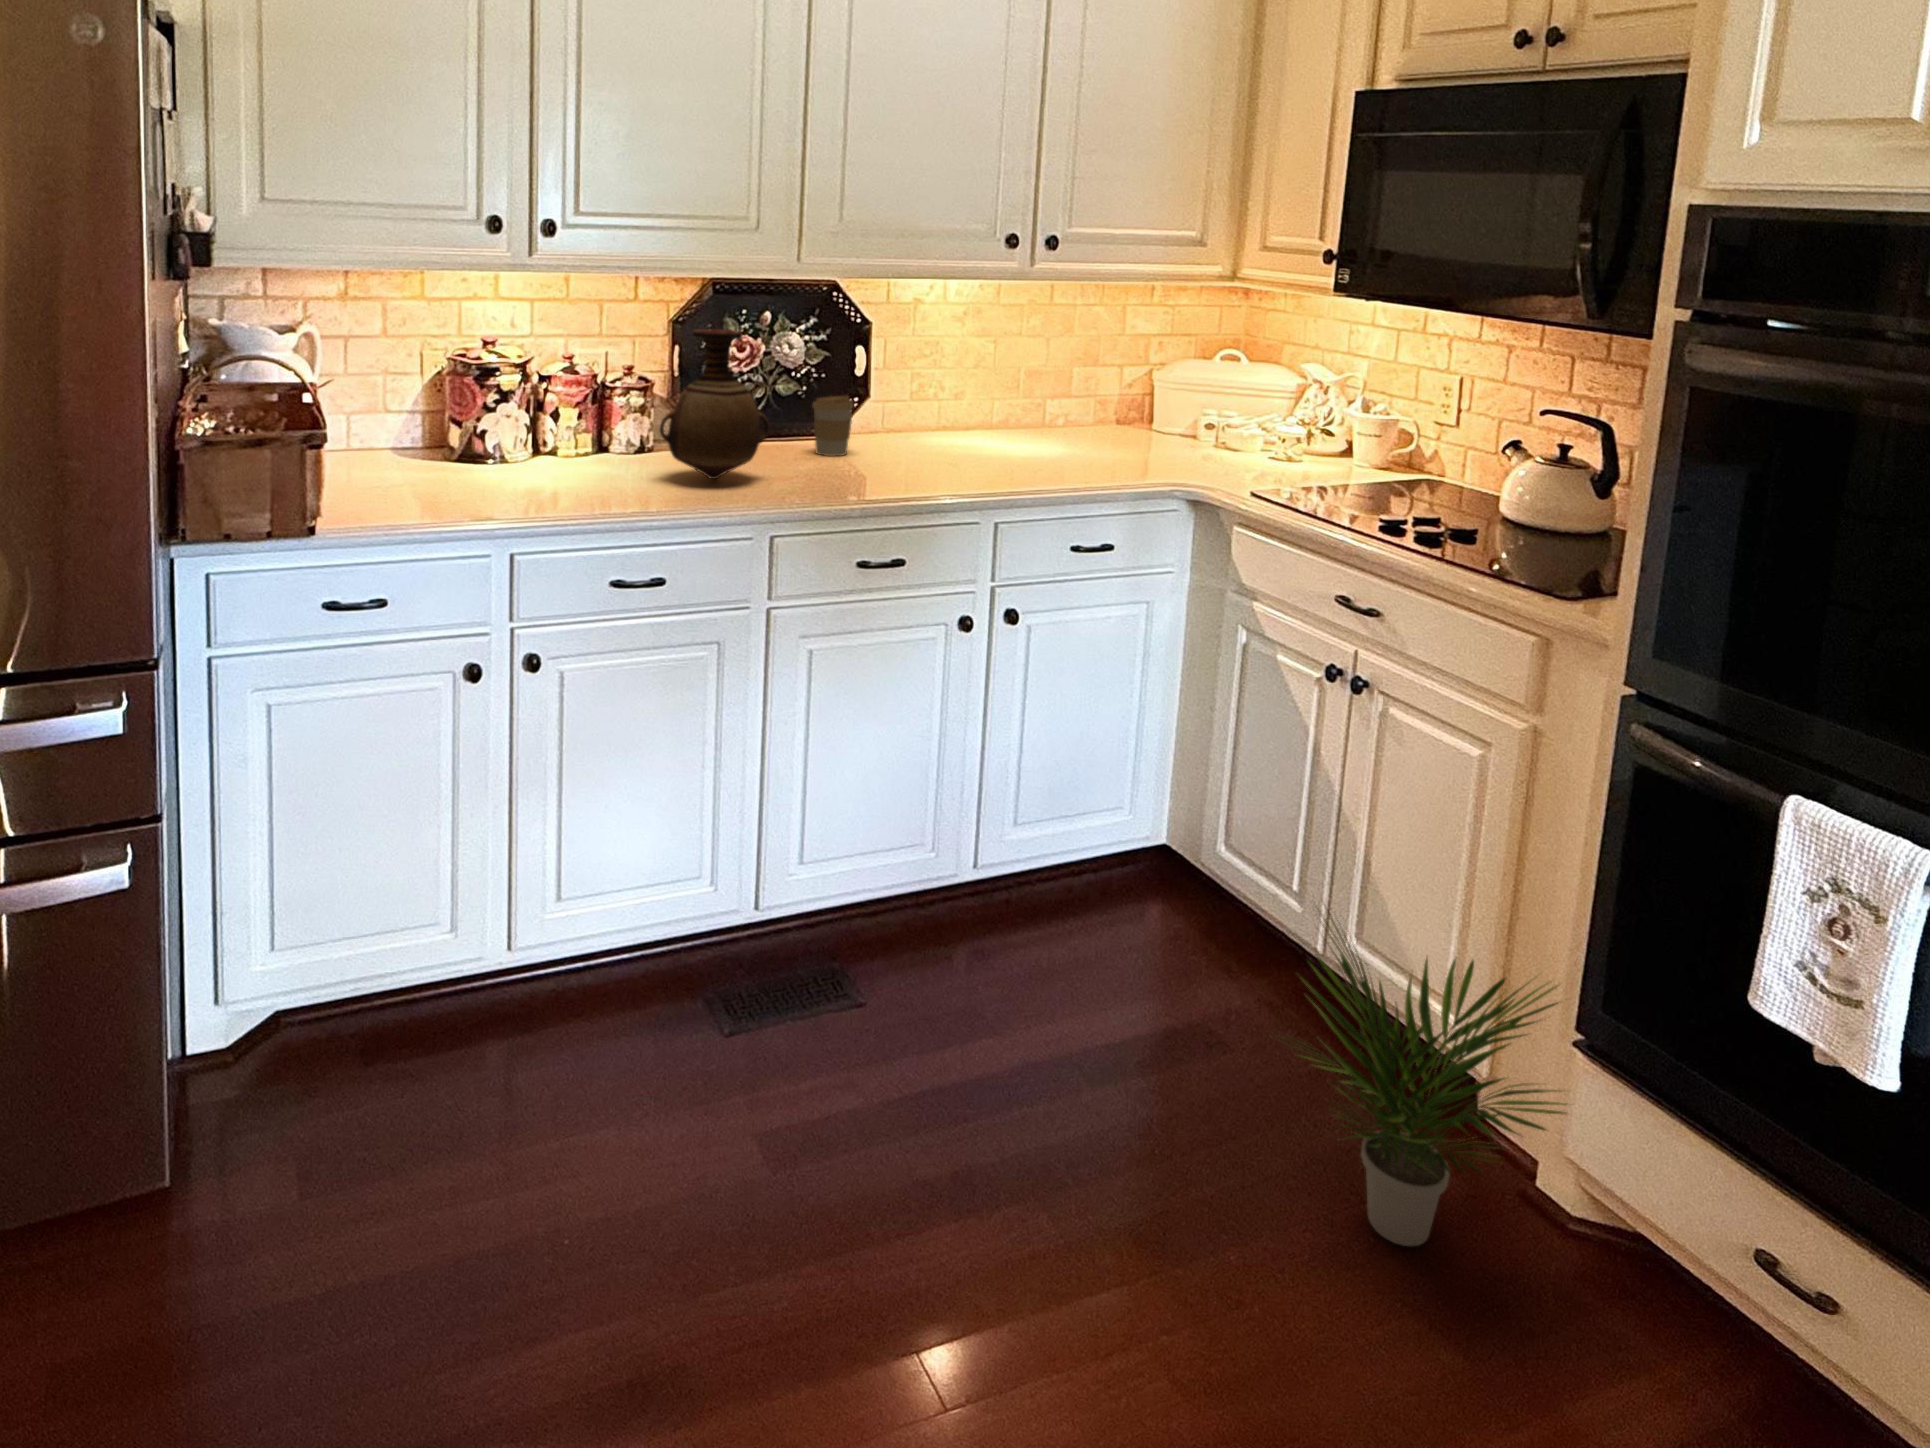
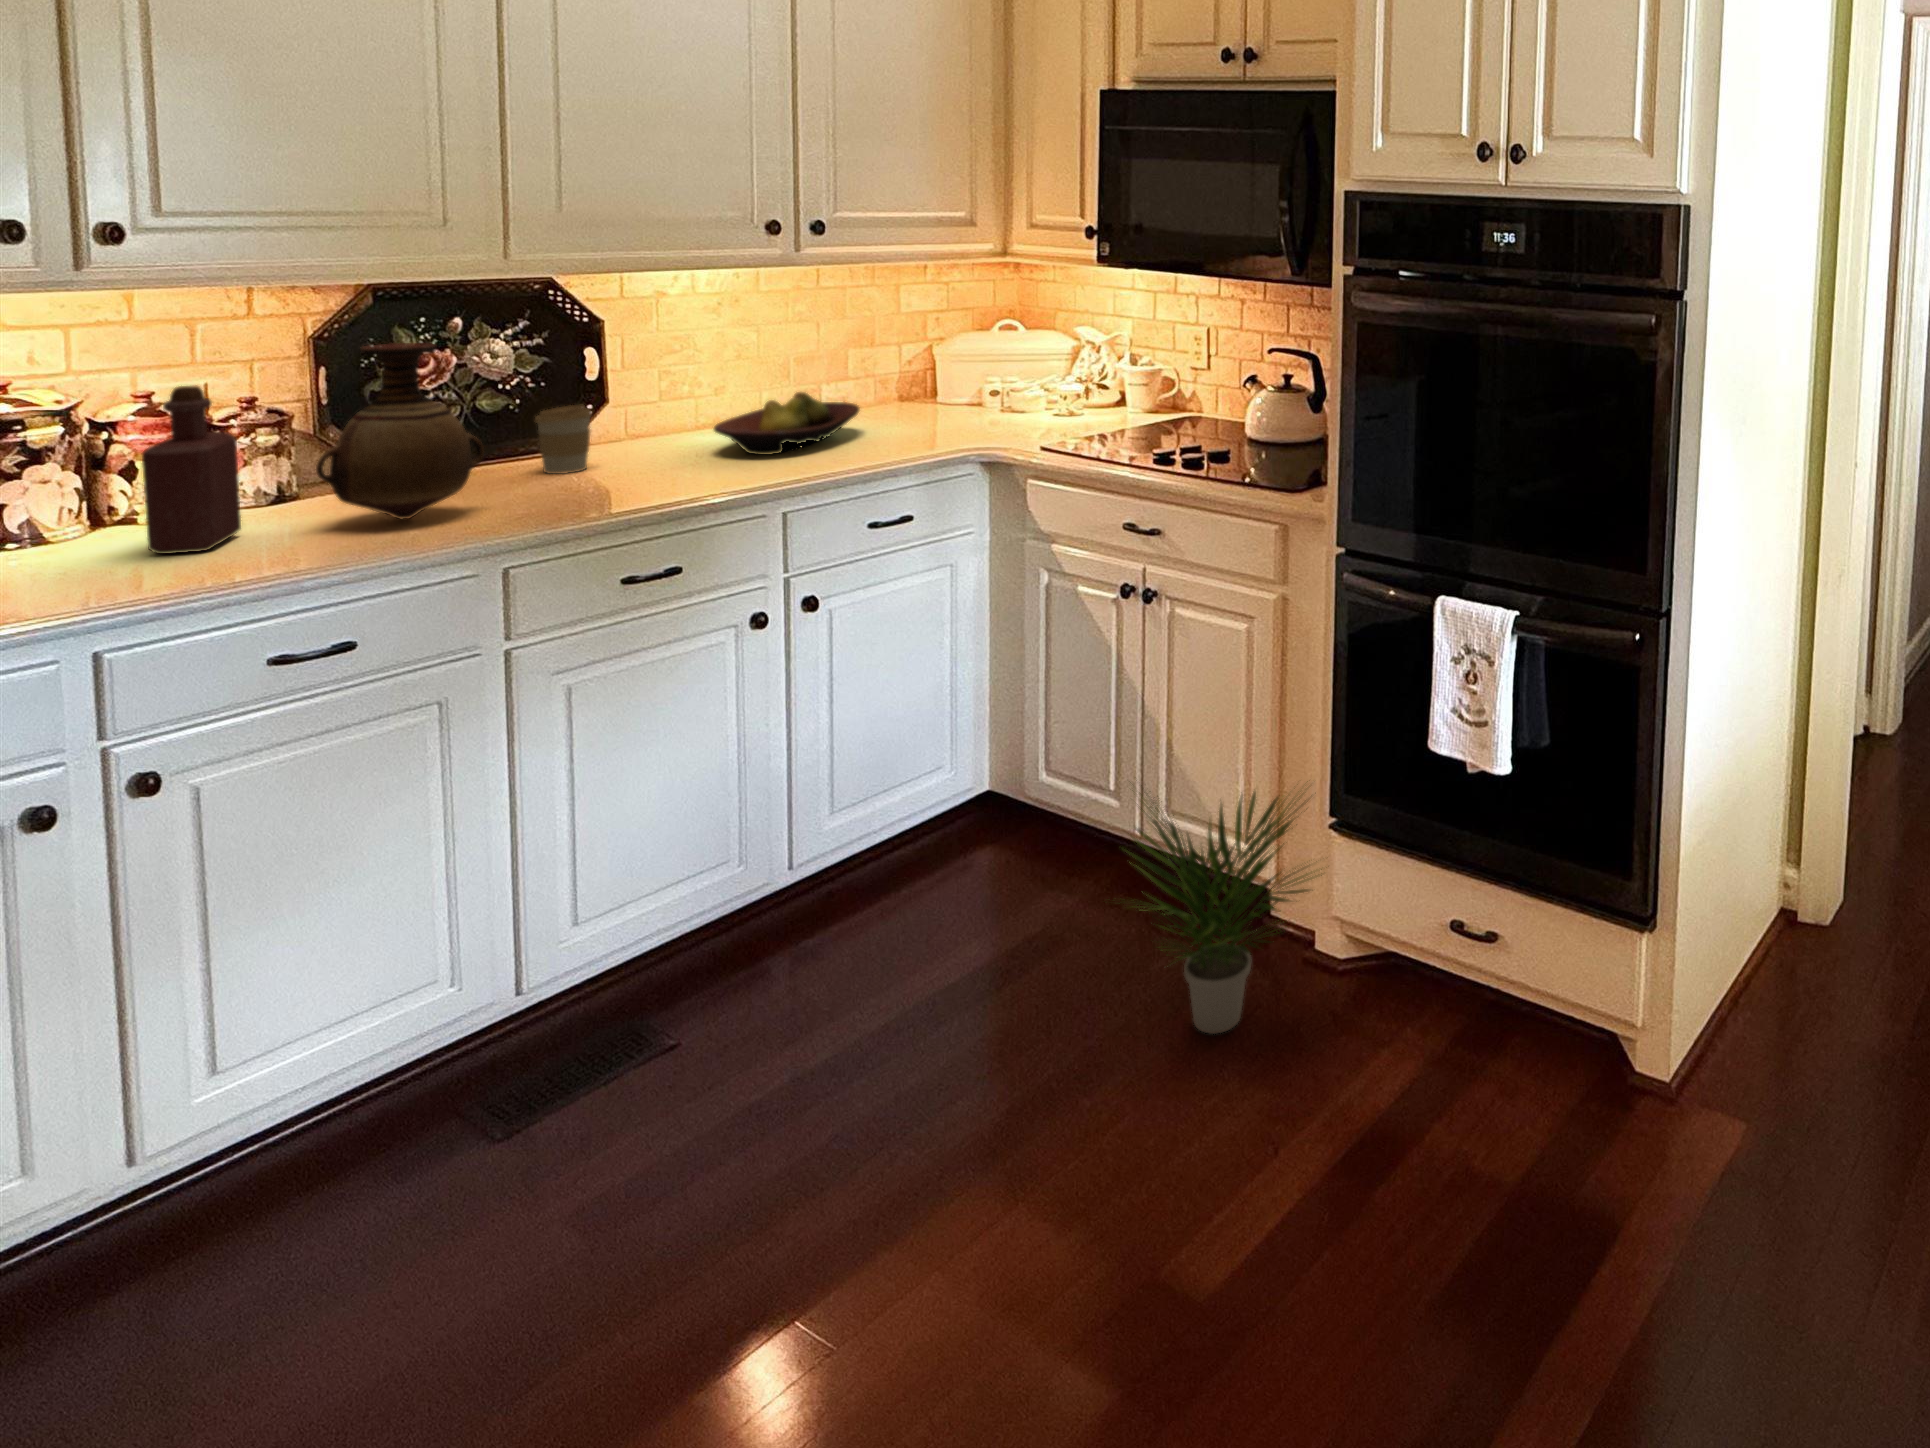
bottle: none [559,351,615,484] -> present [142,386,241,554]
fruit bowl: none [946,404,1075,462] -> present [714,392,860,455]

